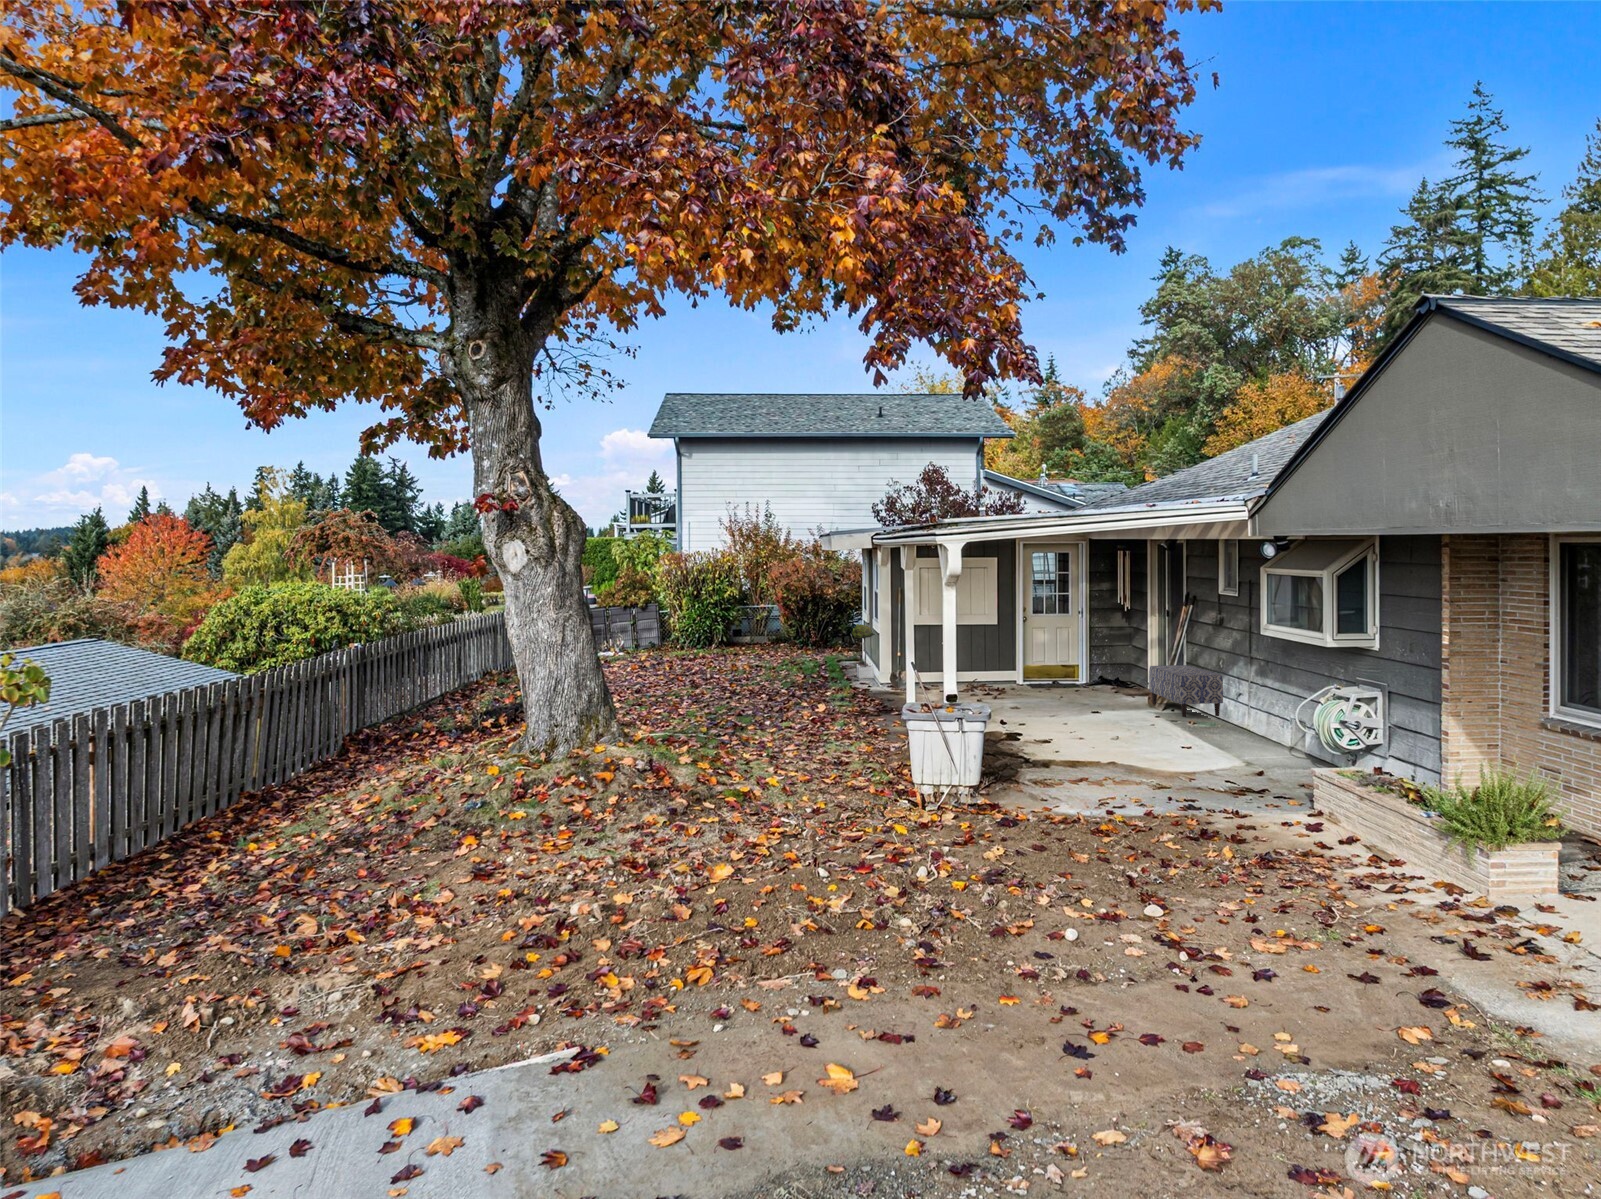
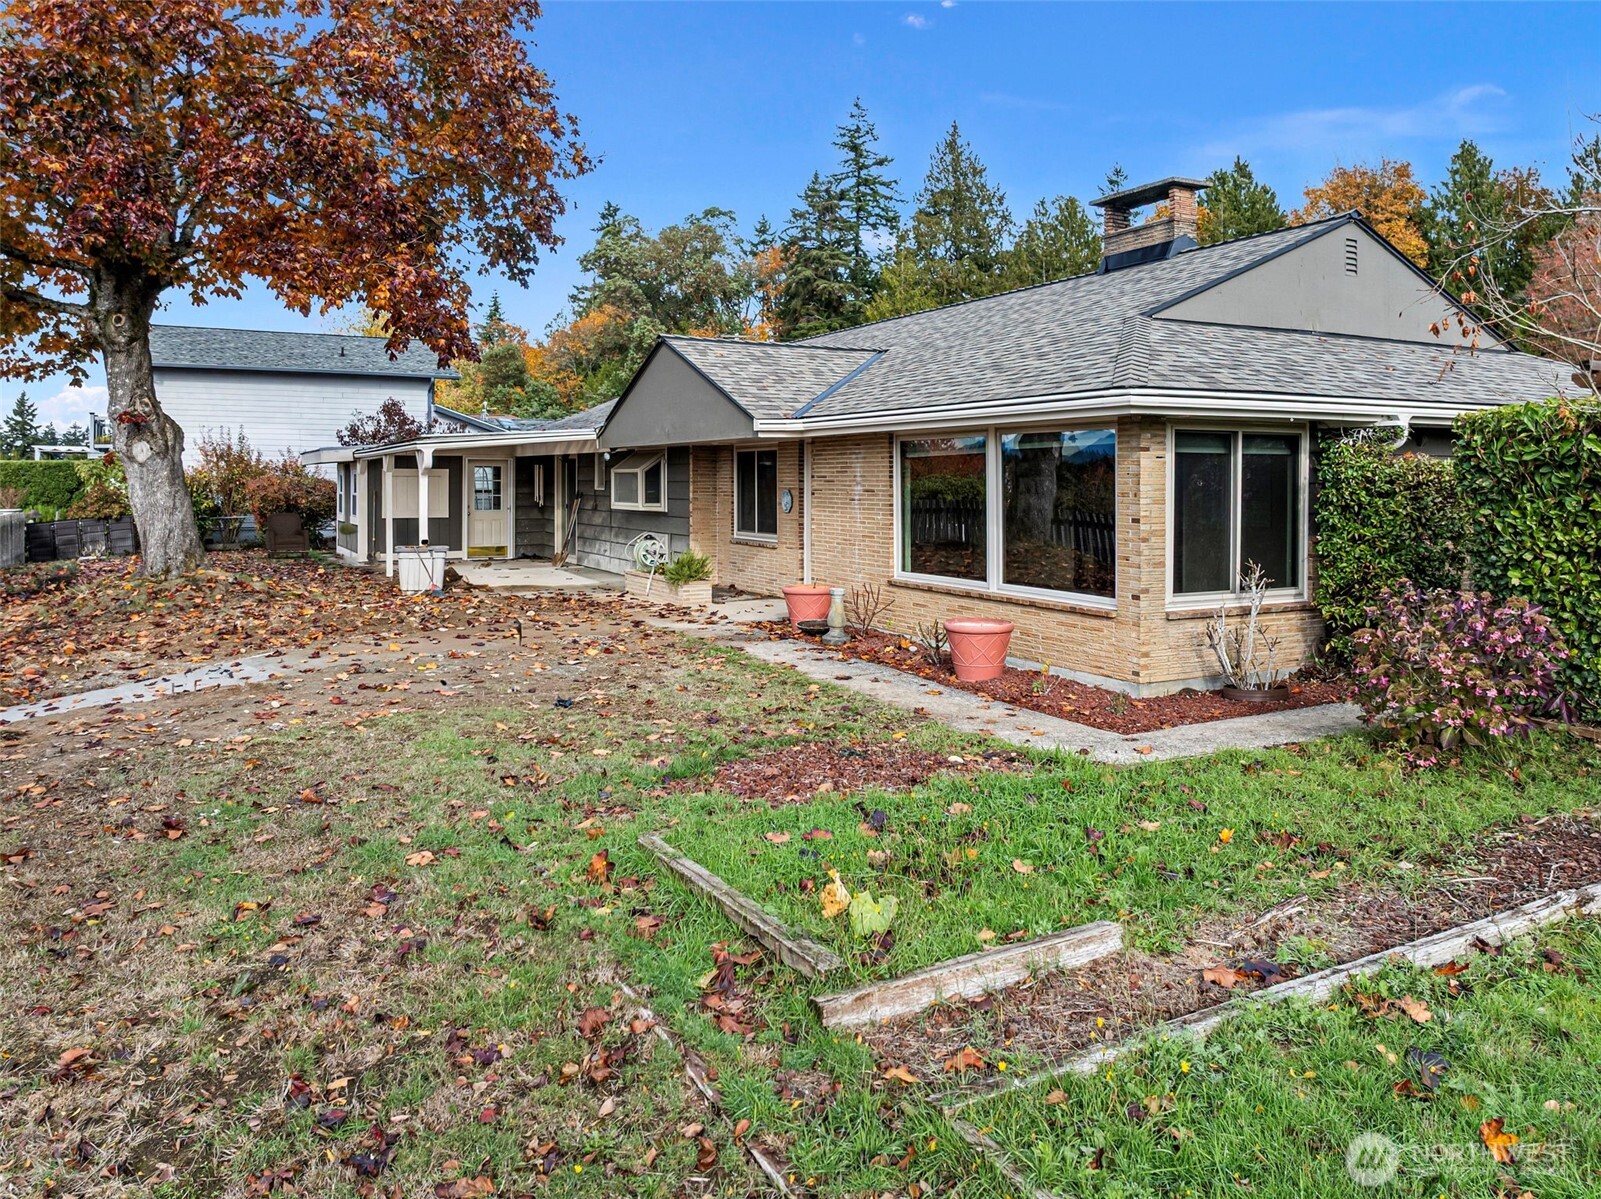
chair: none [791,600,833,653] -> present [266,513,309,559]
bench: present [1149,665,1223,717] -> none [561,541,602,569]

